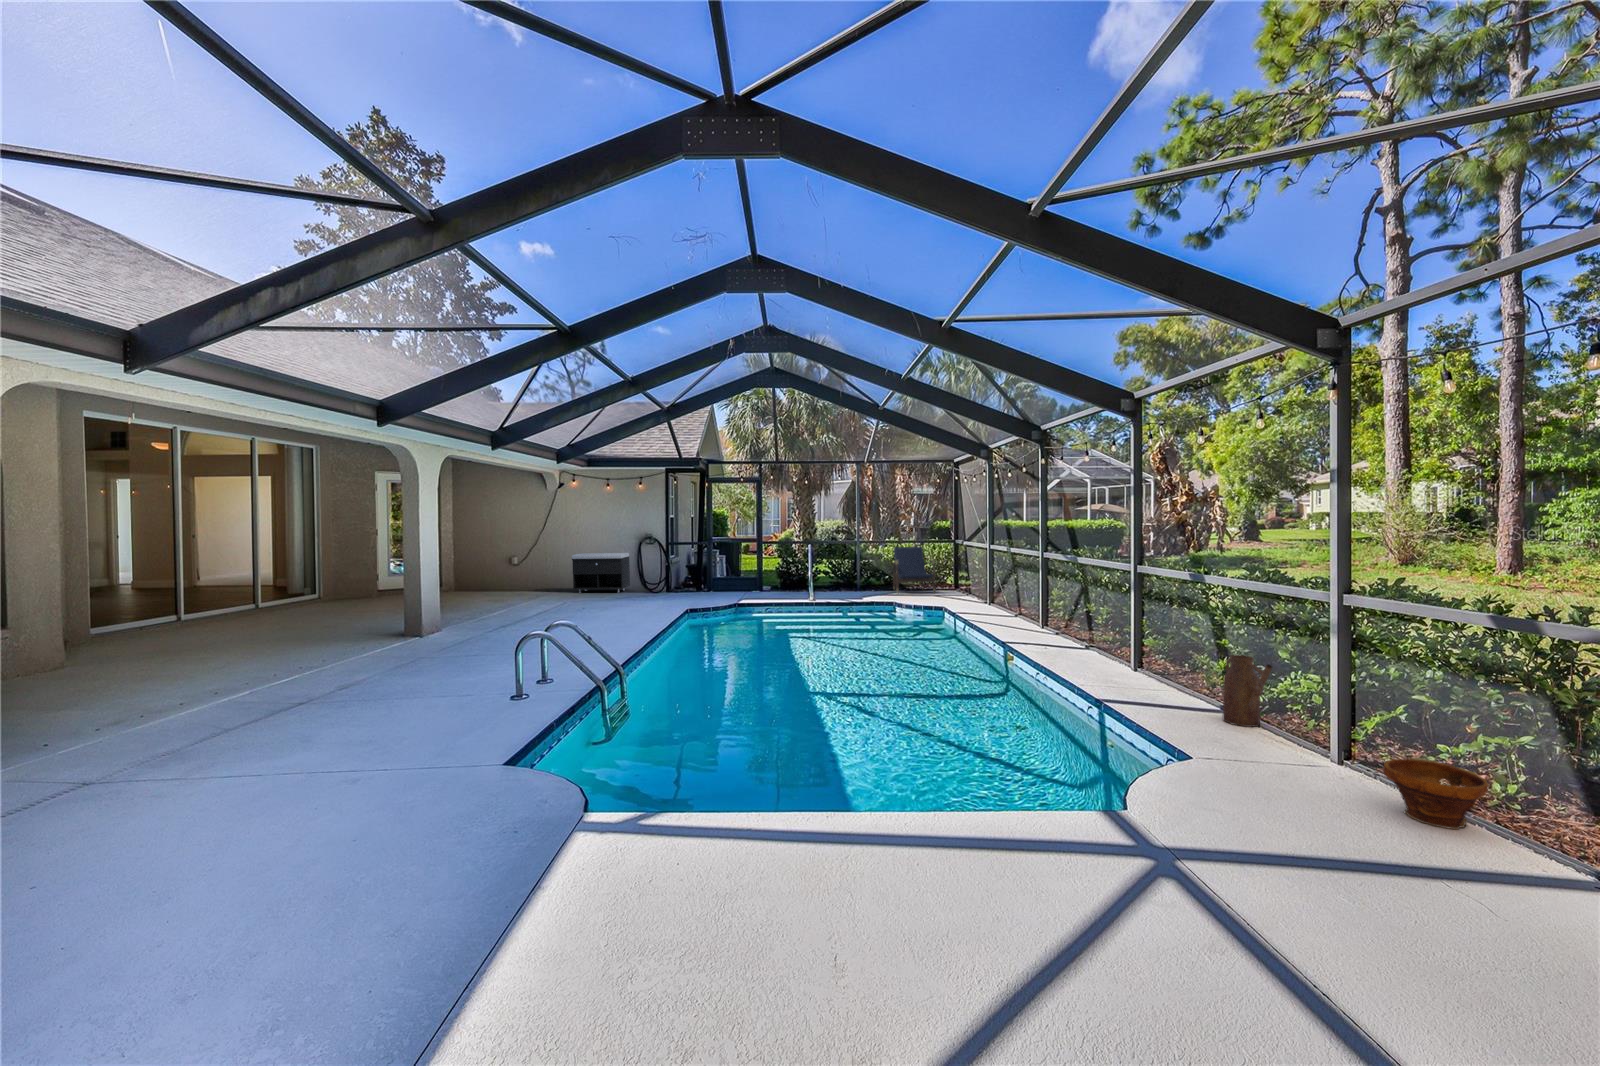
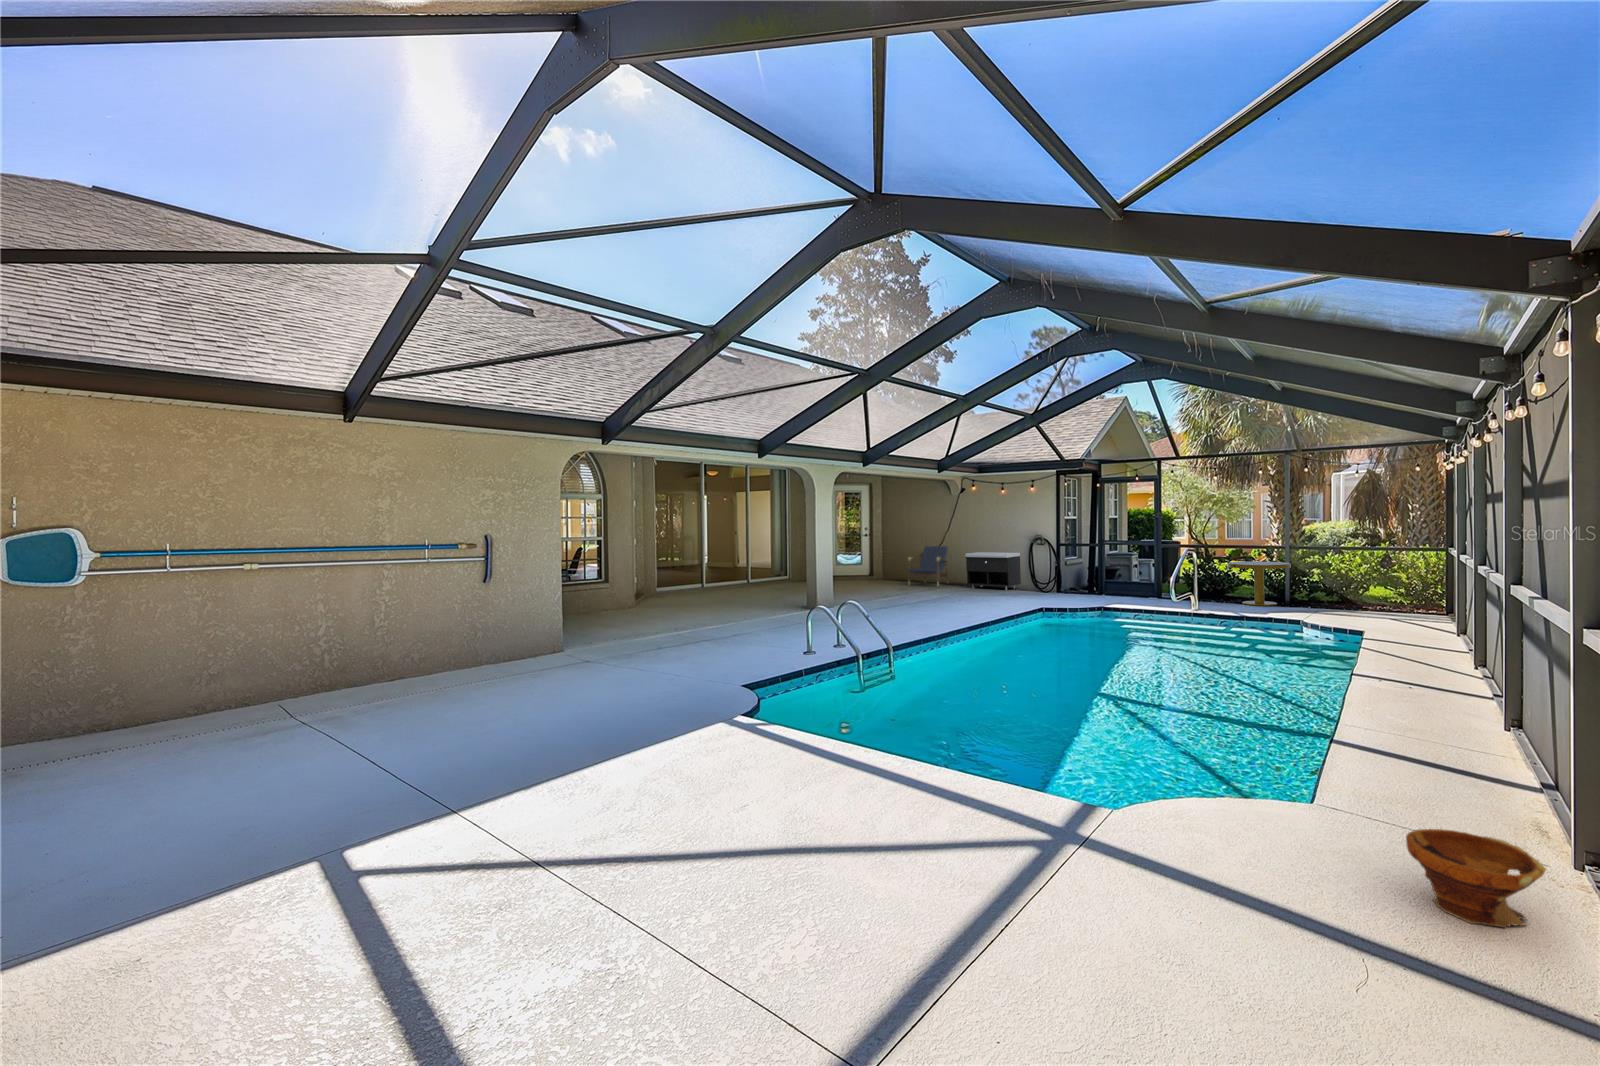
lounge chair: present [893,547,935,592] -> present [908,546,948,585]
side table: none [821,556,864,593] -> present [1228,561,1291,606]
watering can: present [1223,655,1272,727] -> none [1451,702,1511,802]

